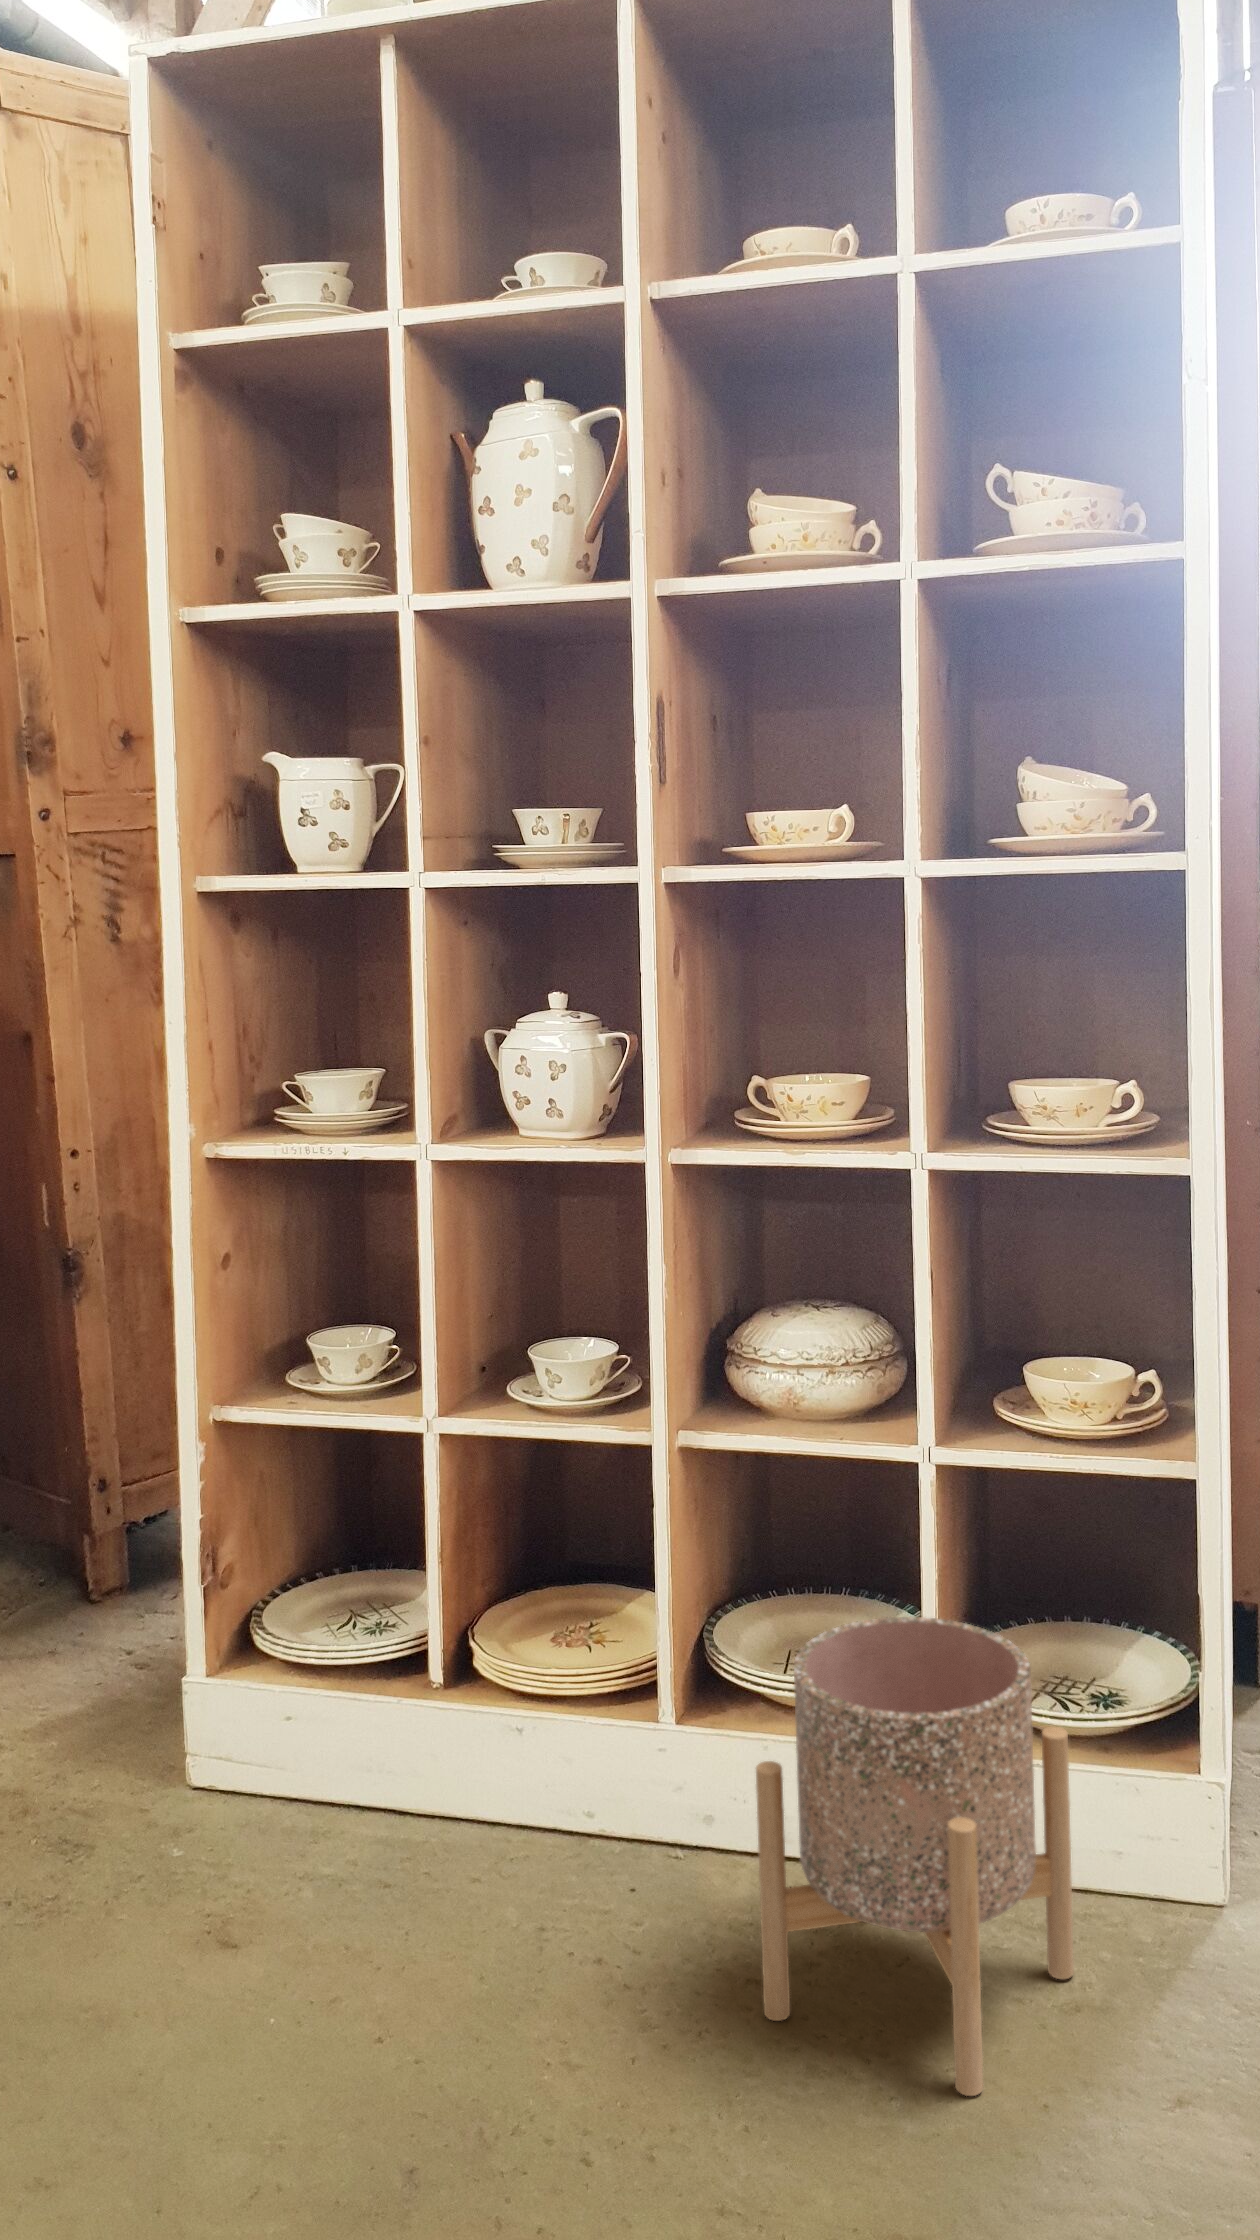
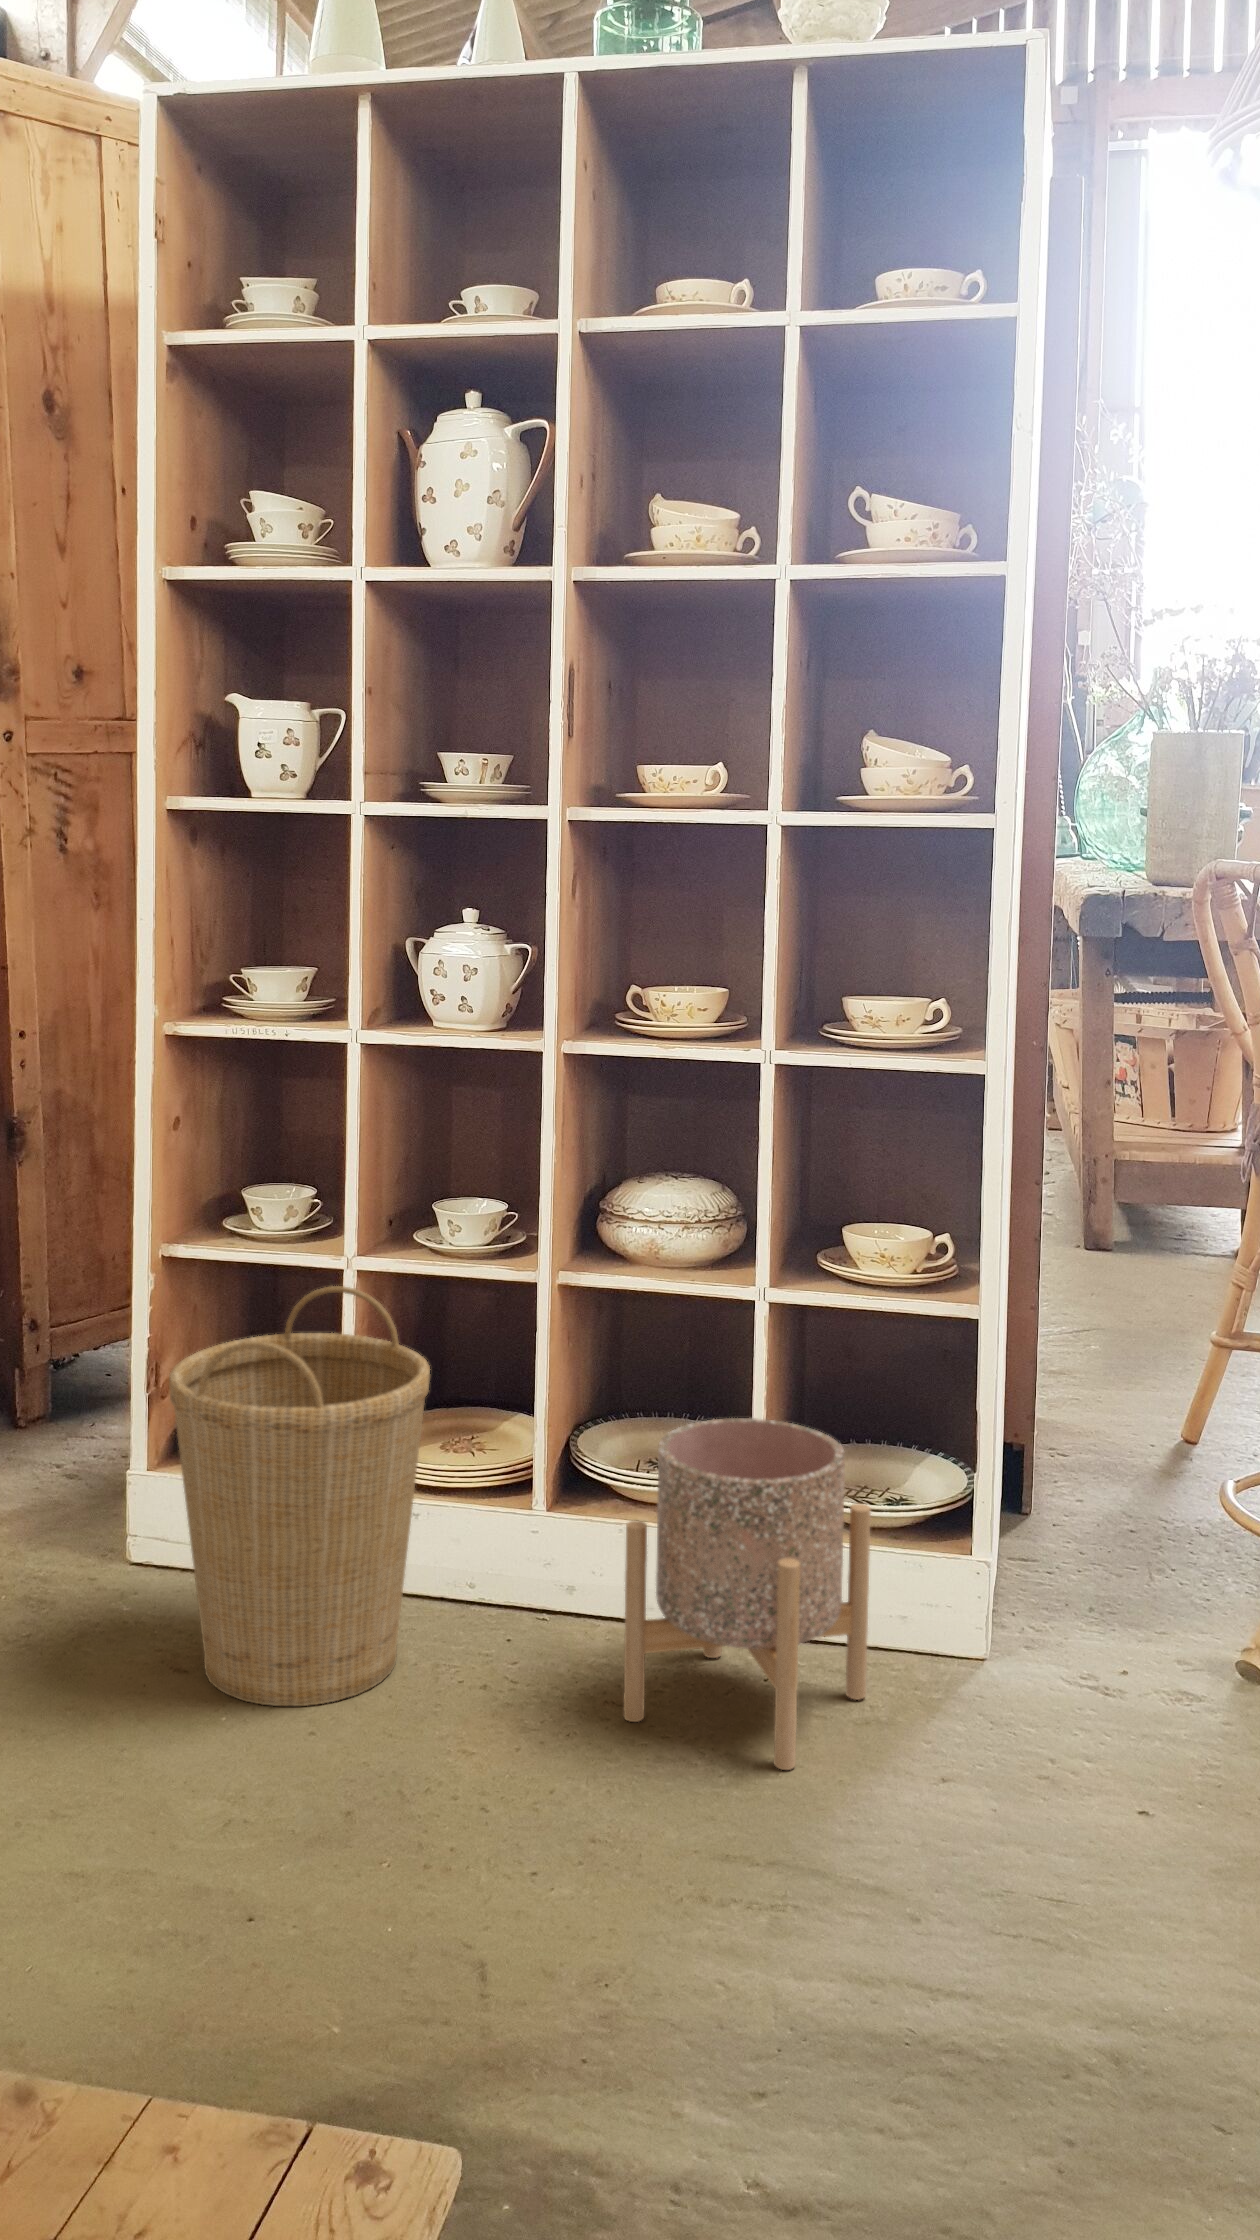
basket: none [188,1460,512,2005] -> present [169,1286,430,1706]

